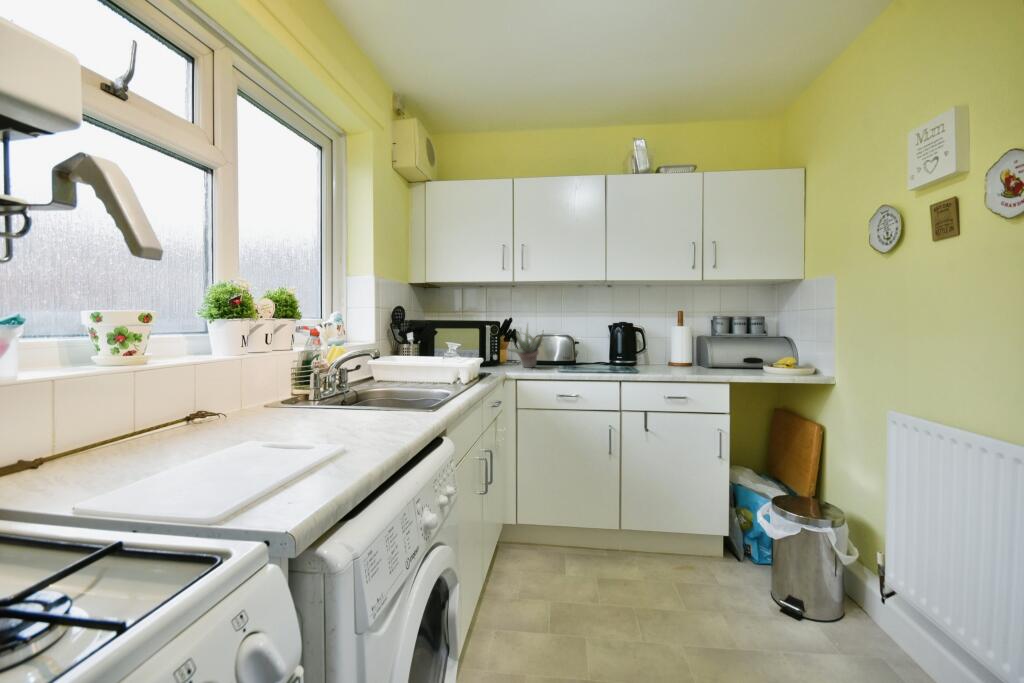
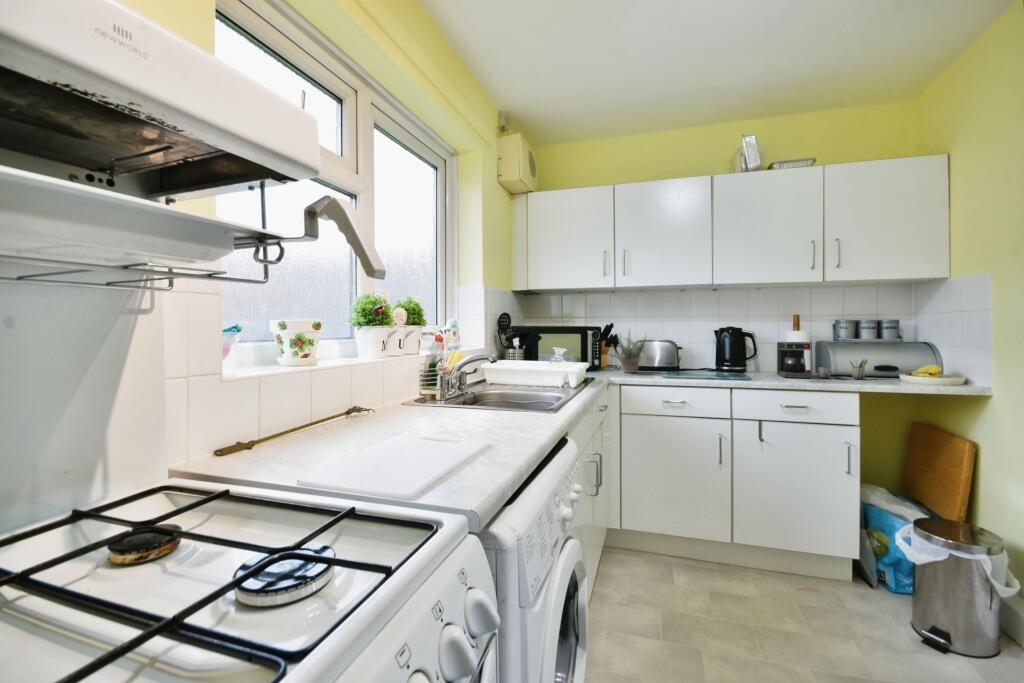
coffee maker: none [662,337,738,371] -> present [777,342,867,379]

